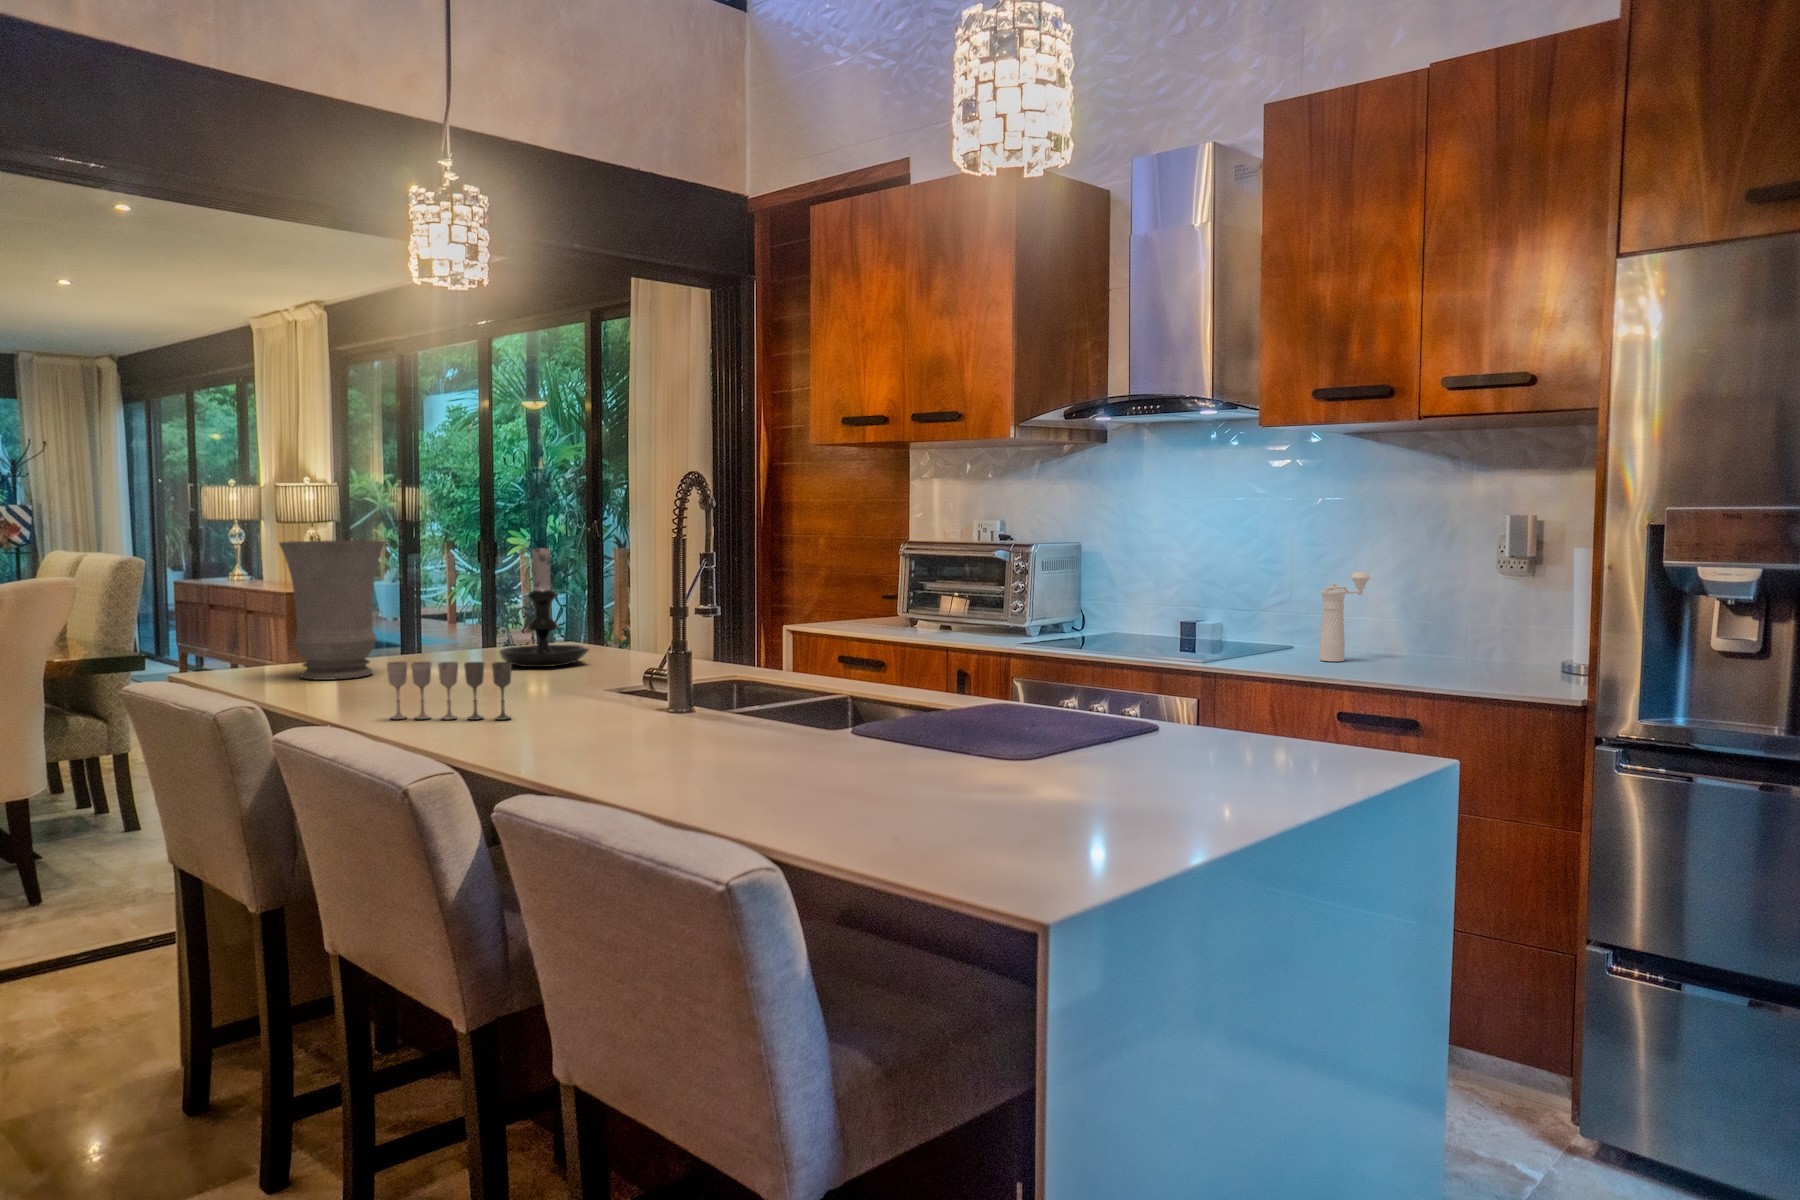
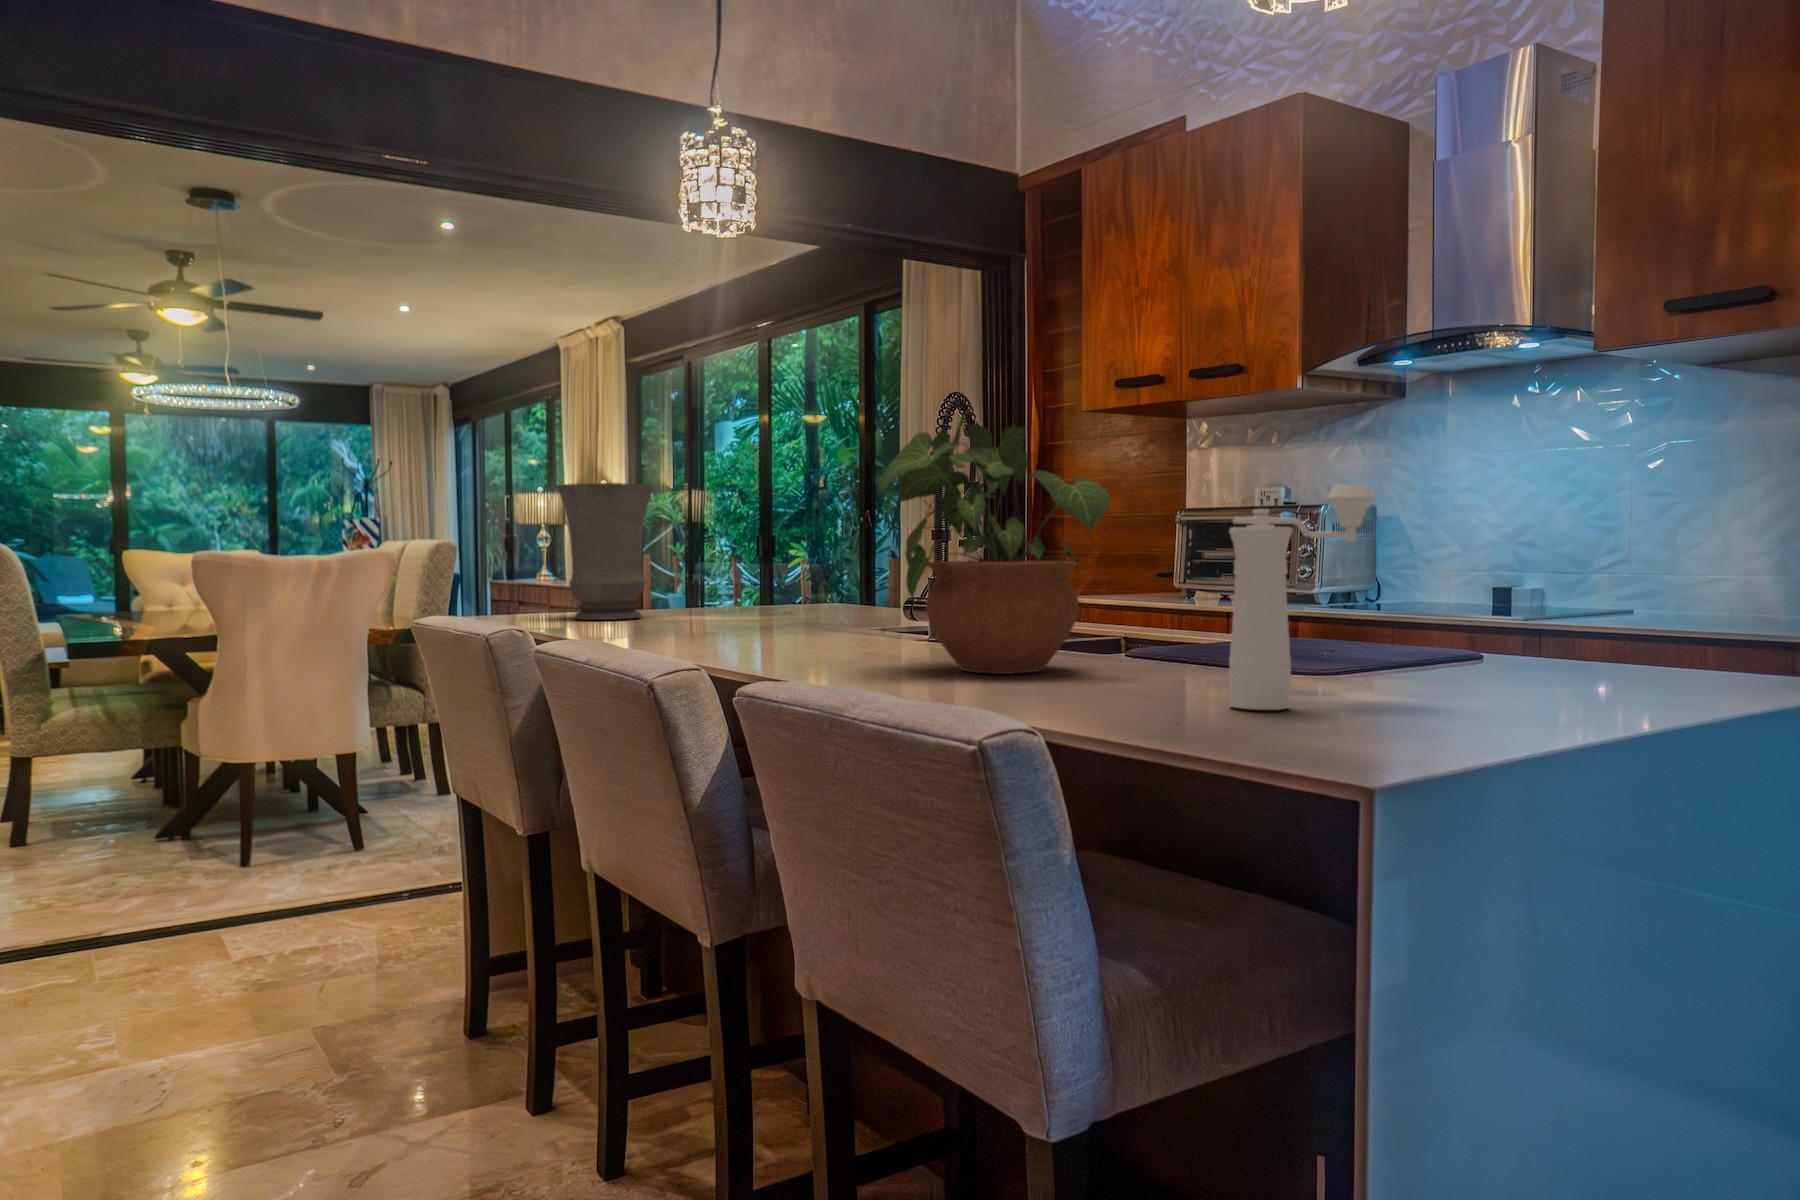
potted plant: none [619,521,834,771] -> present [875,407,1110,674]
candle holder: present [500,547,588,667] -> none [762,486,851,615]
pepper mill: present [1320,572,1370,662] -> present [1229,485,1375,710]
wine glass: present [387,662,512,720] -> none [646,583,768,642]

